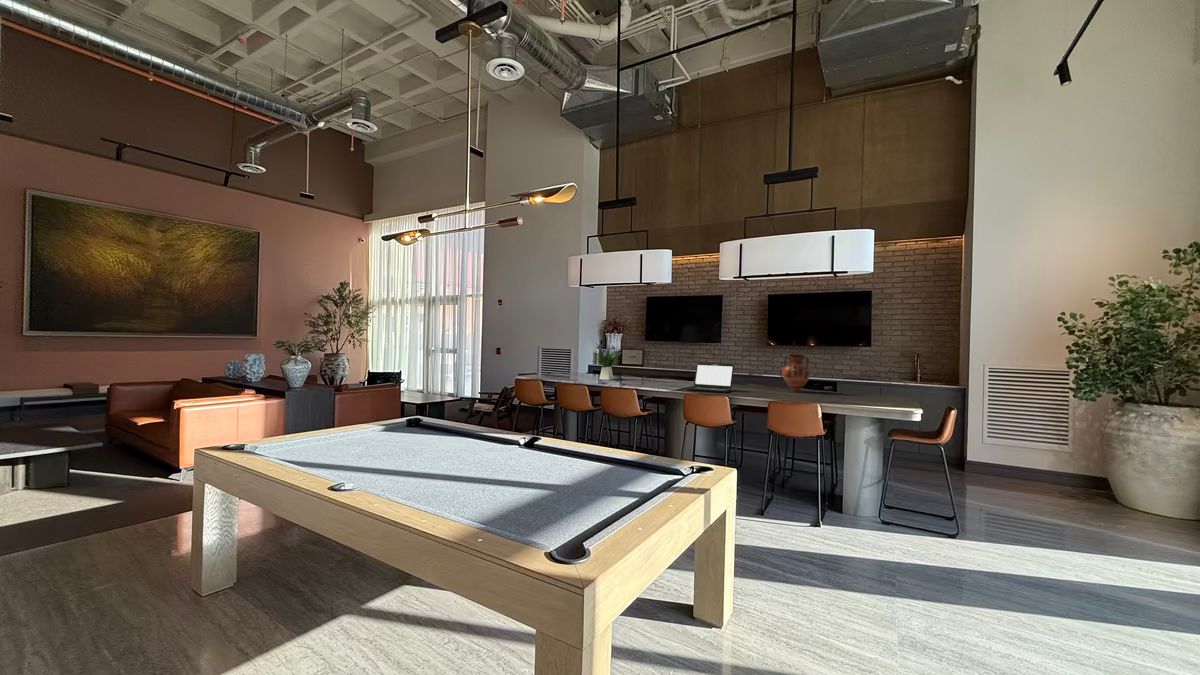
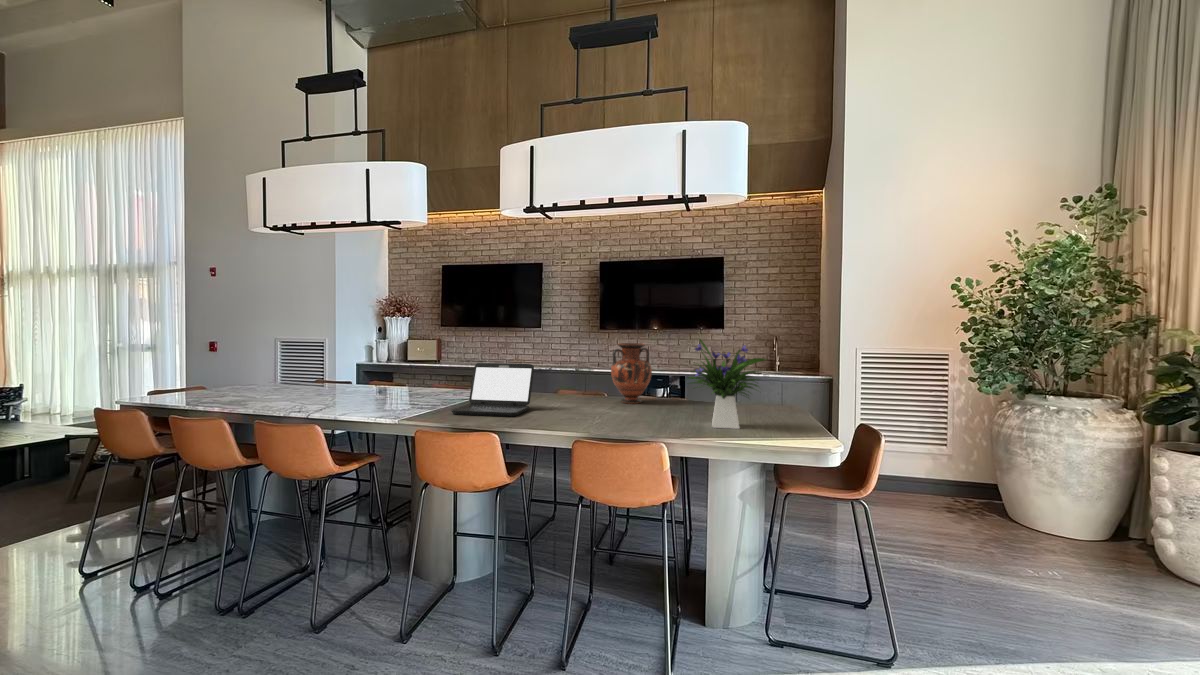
flower arrangement: present [594,345,622,380] -> present [689,339,767,429]

